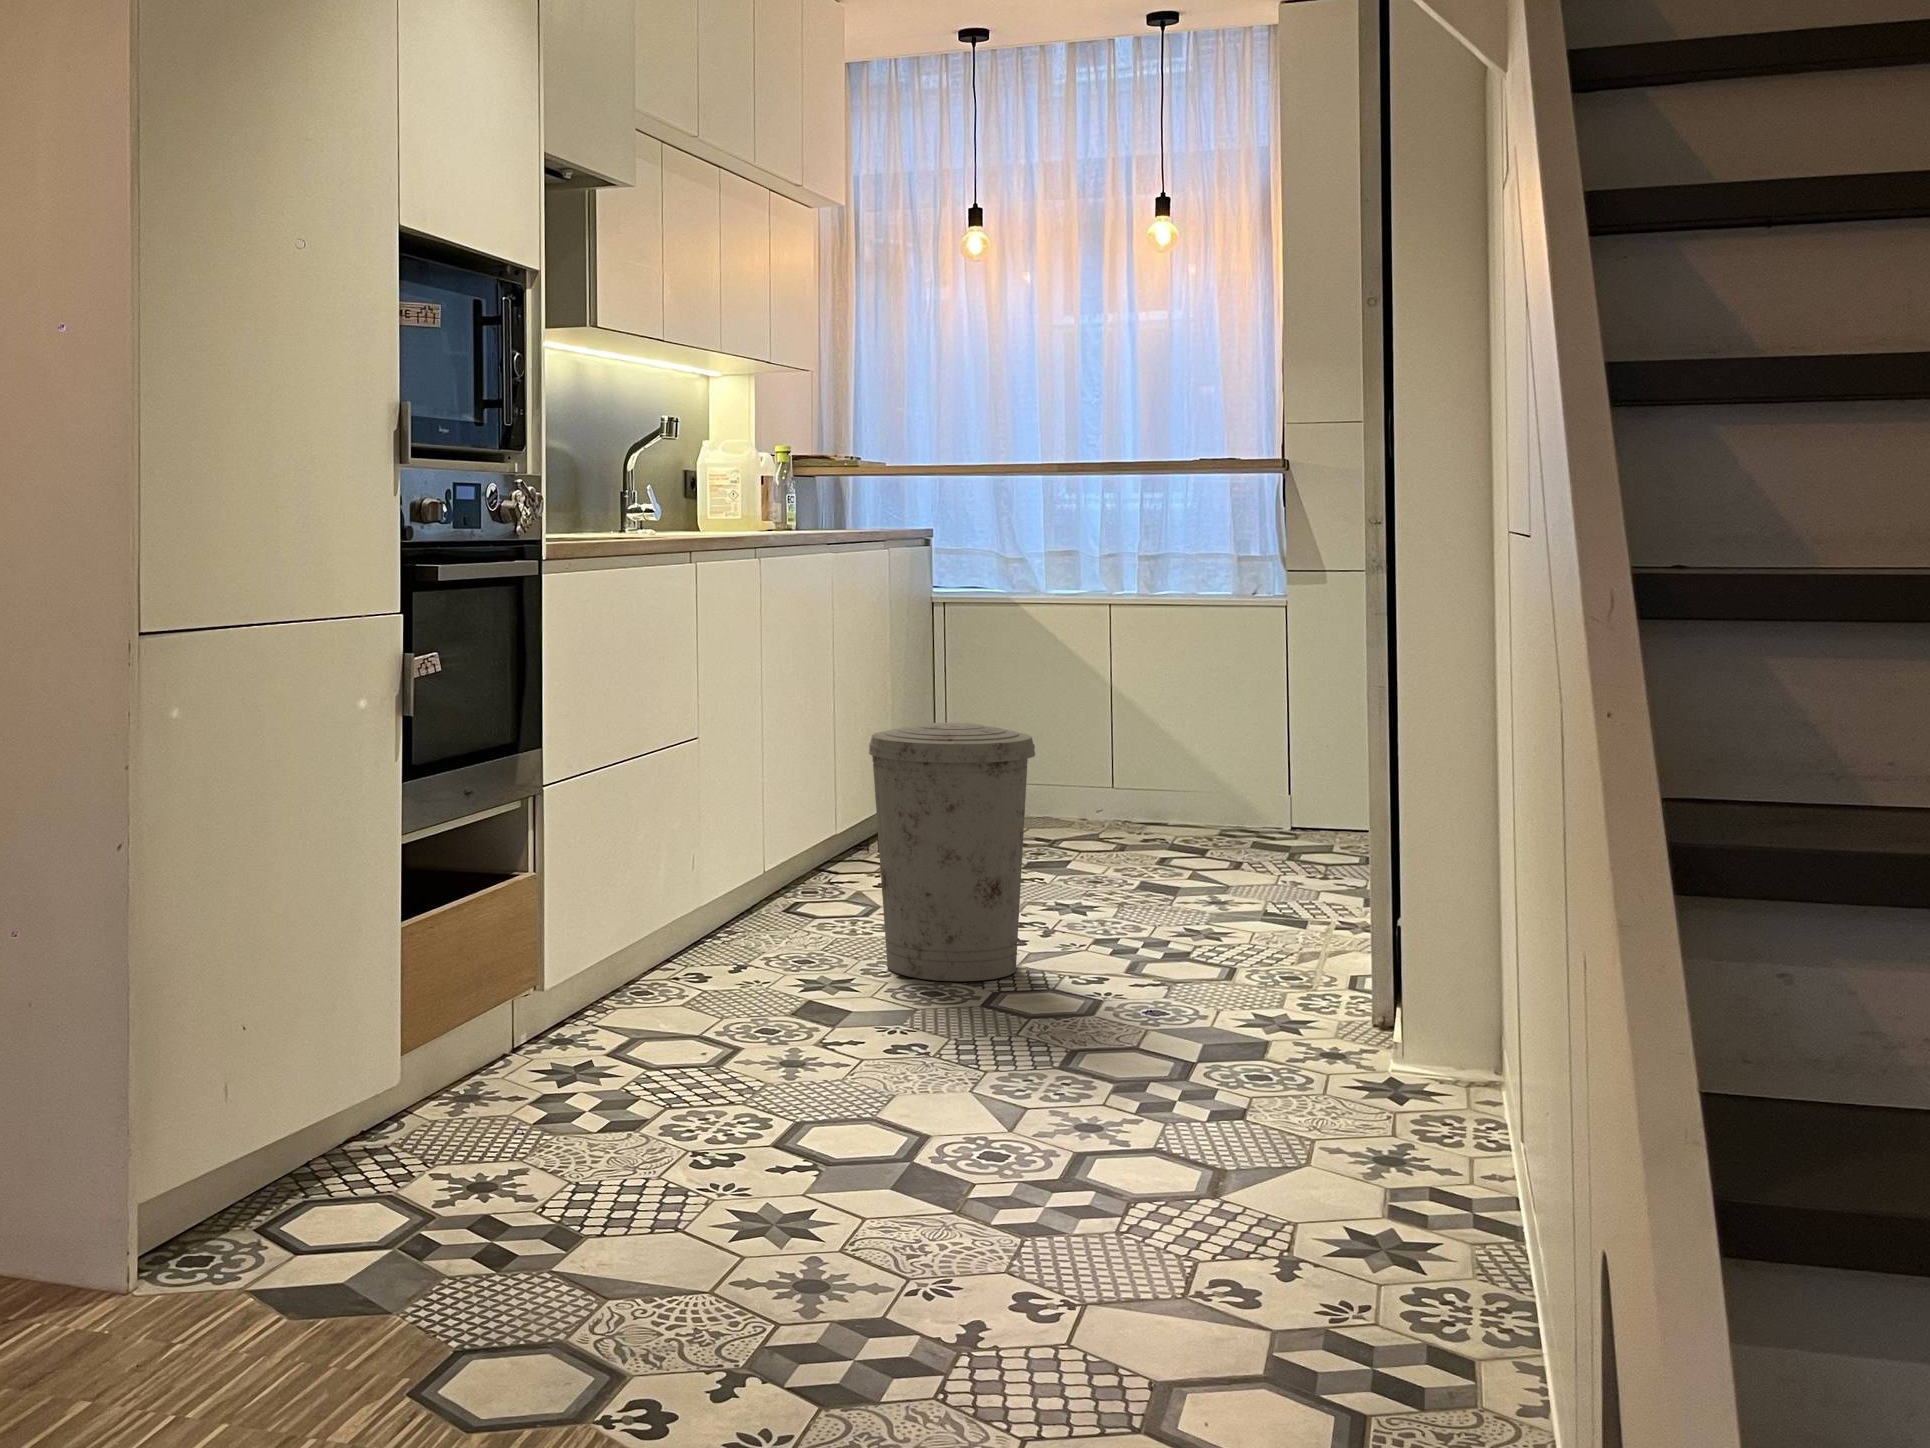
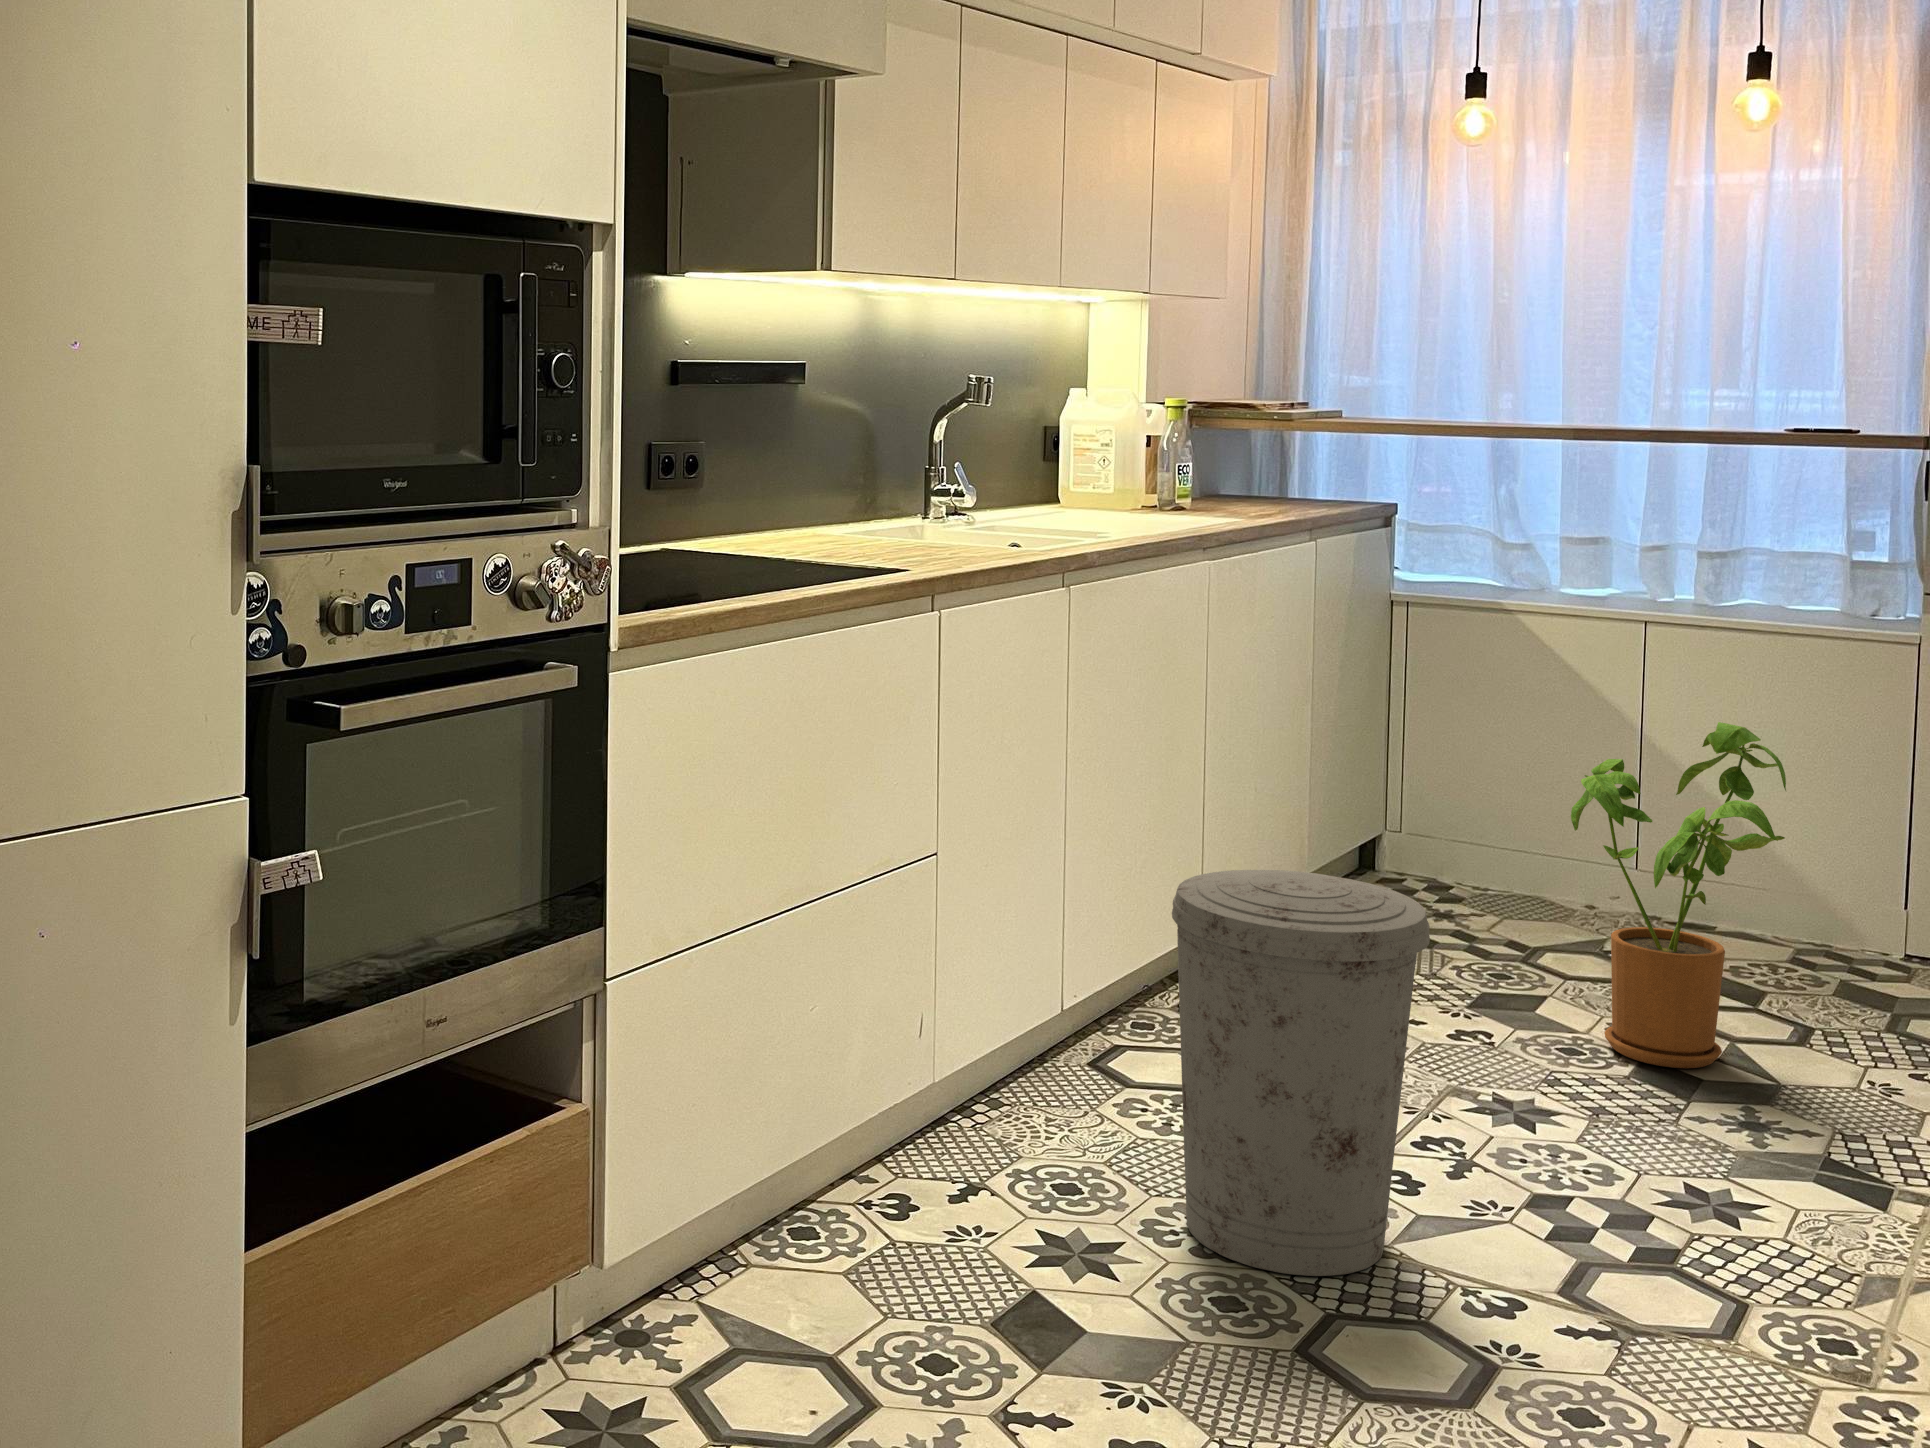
house plant: none [1085,644,1223,883] -> present [1571,722,1786,1068]

